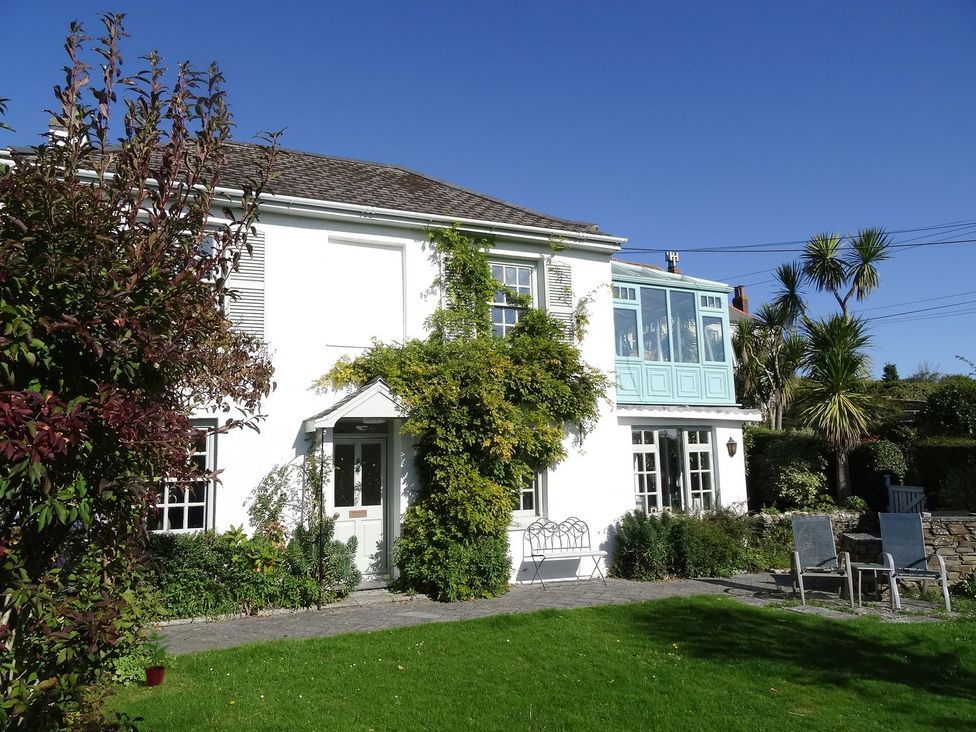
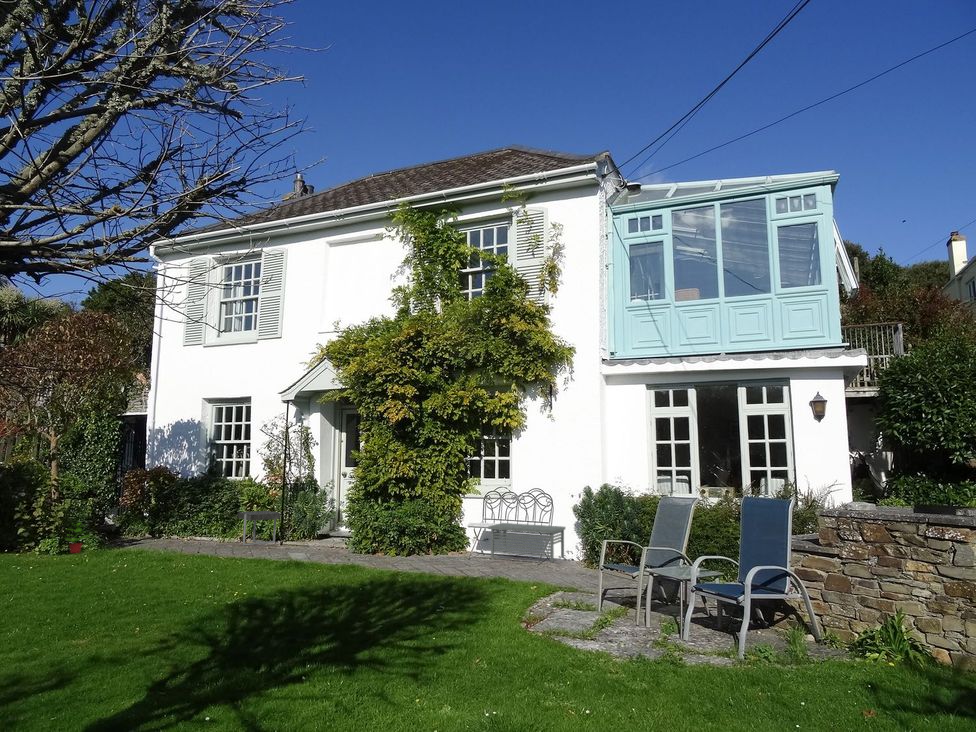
storage bench: none [545,548,615,584] -> present [488,523,565,562]
side table: none [288,573,335,623] -> present [237,511,280,546]

